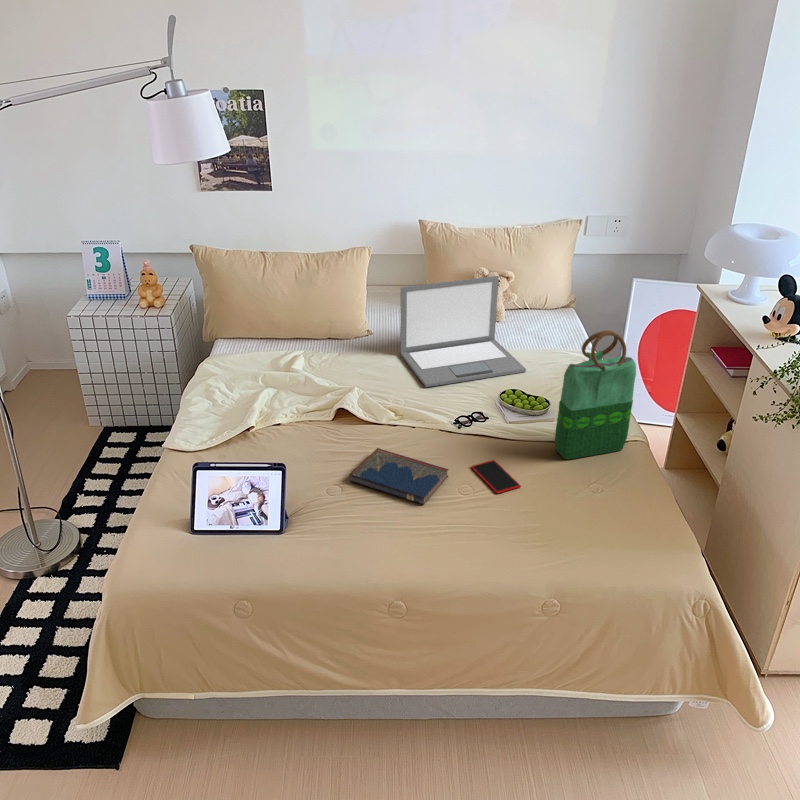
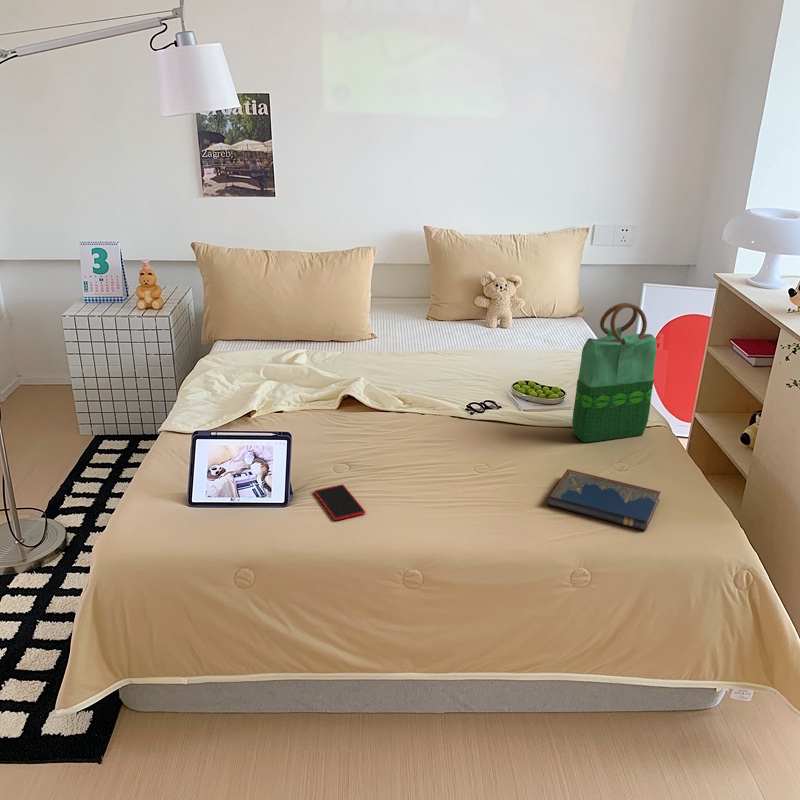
laptop: present [400,276,526,387] -> none [407,273,537,380]
hardcover book: present [350,448,448,505] -> present [548,469,660,530]
smartphone: present [472,460,521,493] -> present [314,484,365,521]

